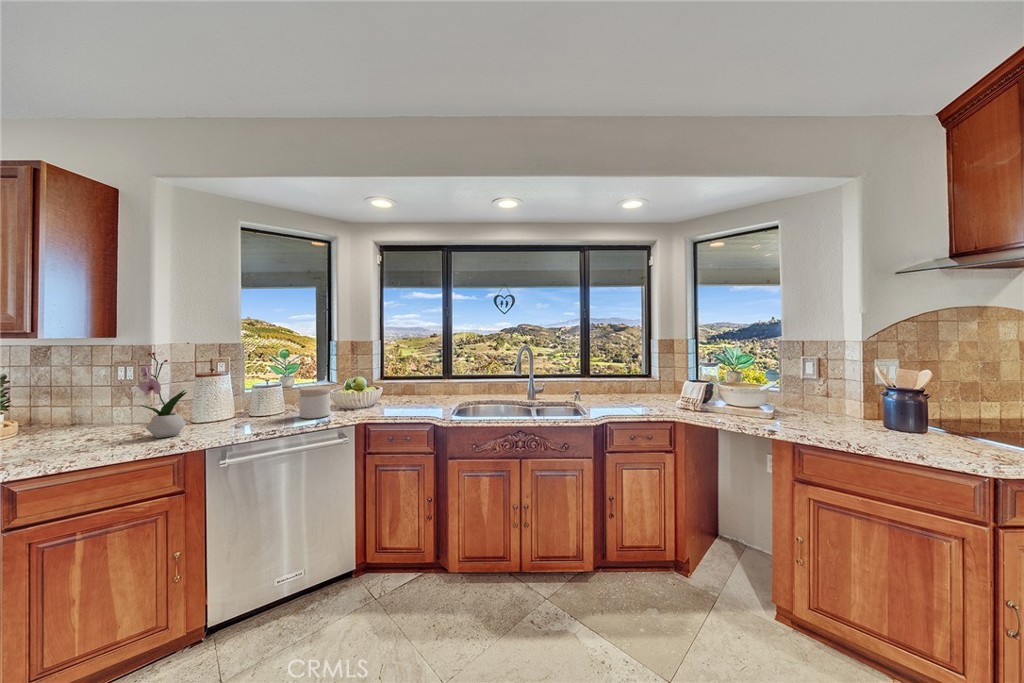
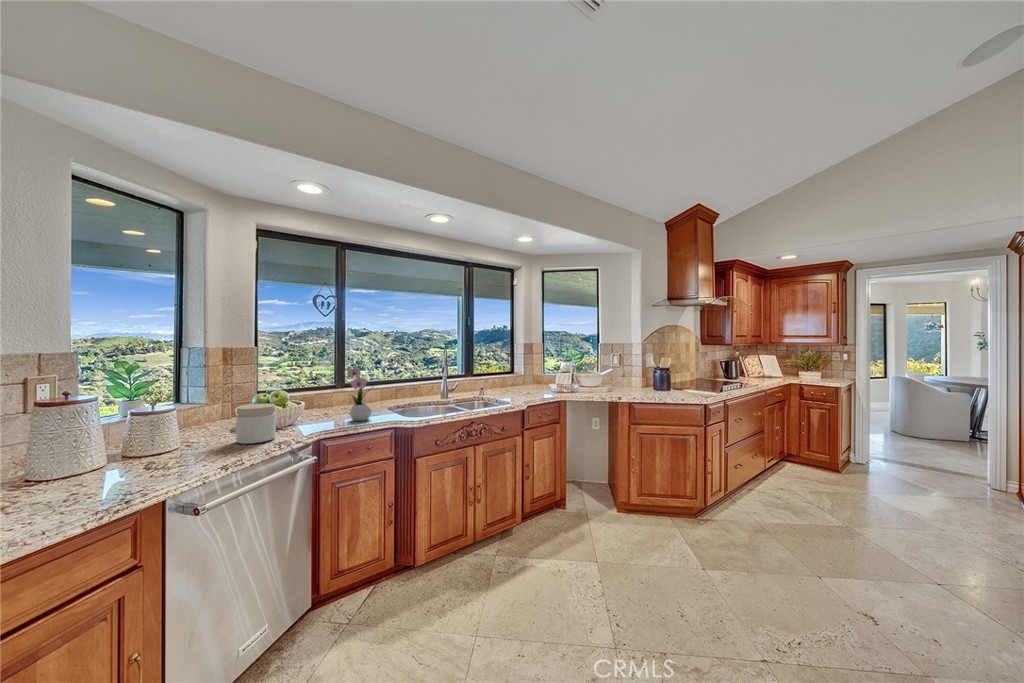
flower arrangement: present [139,352,187,438] -> present [347,358,374,421]

